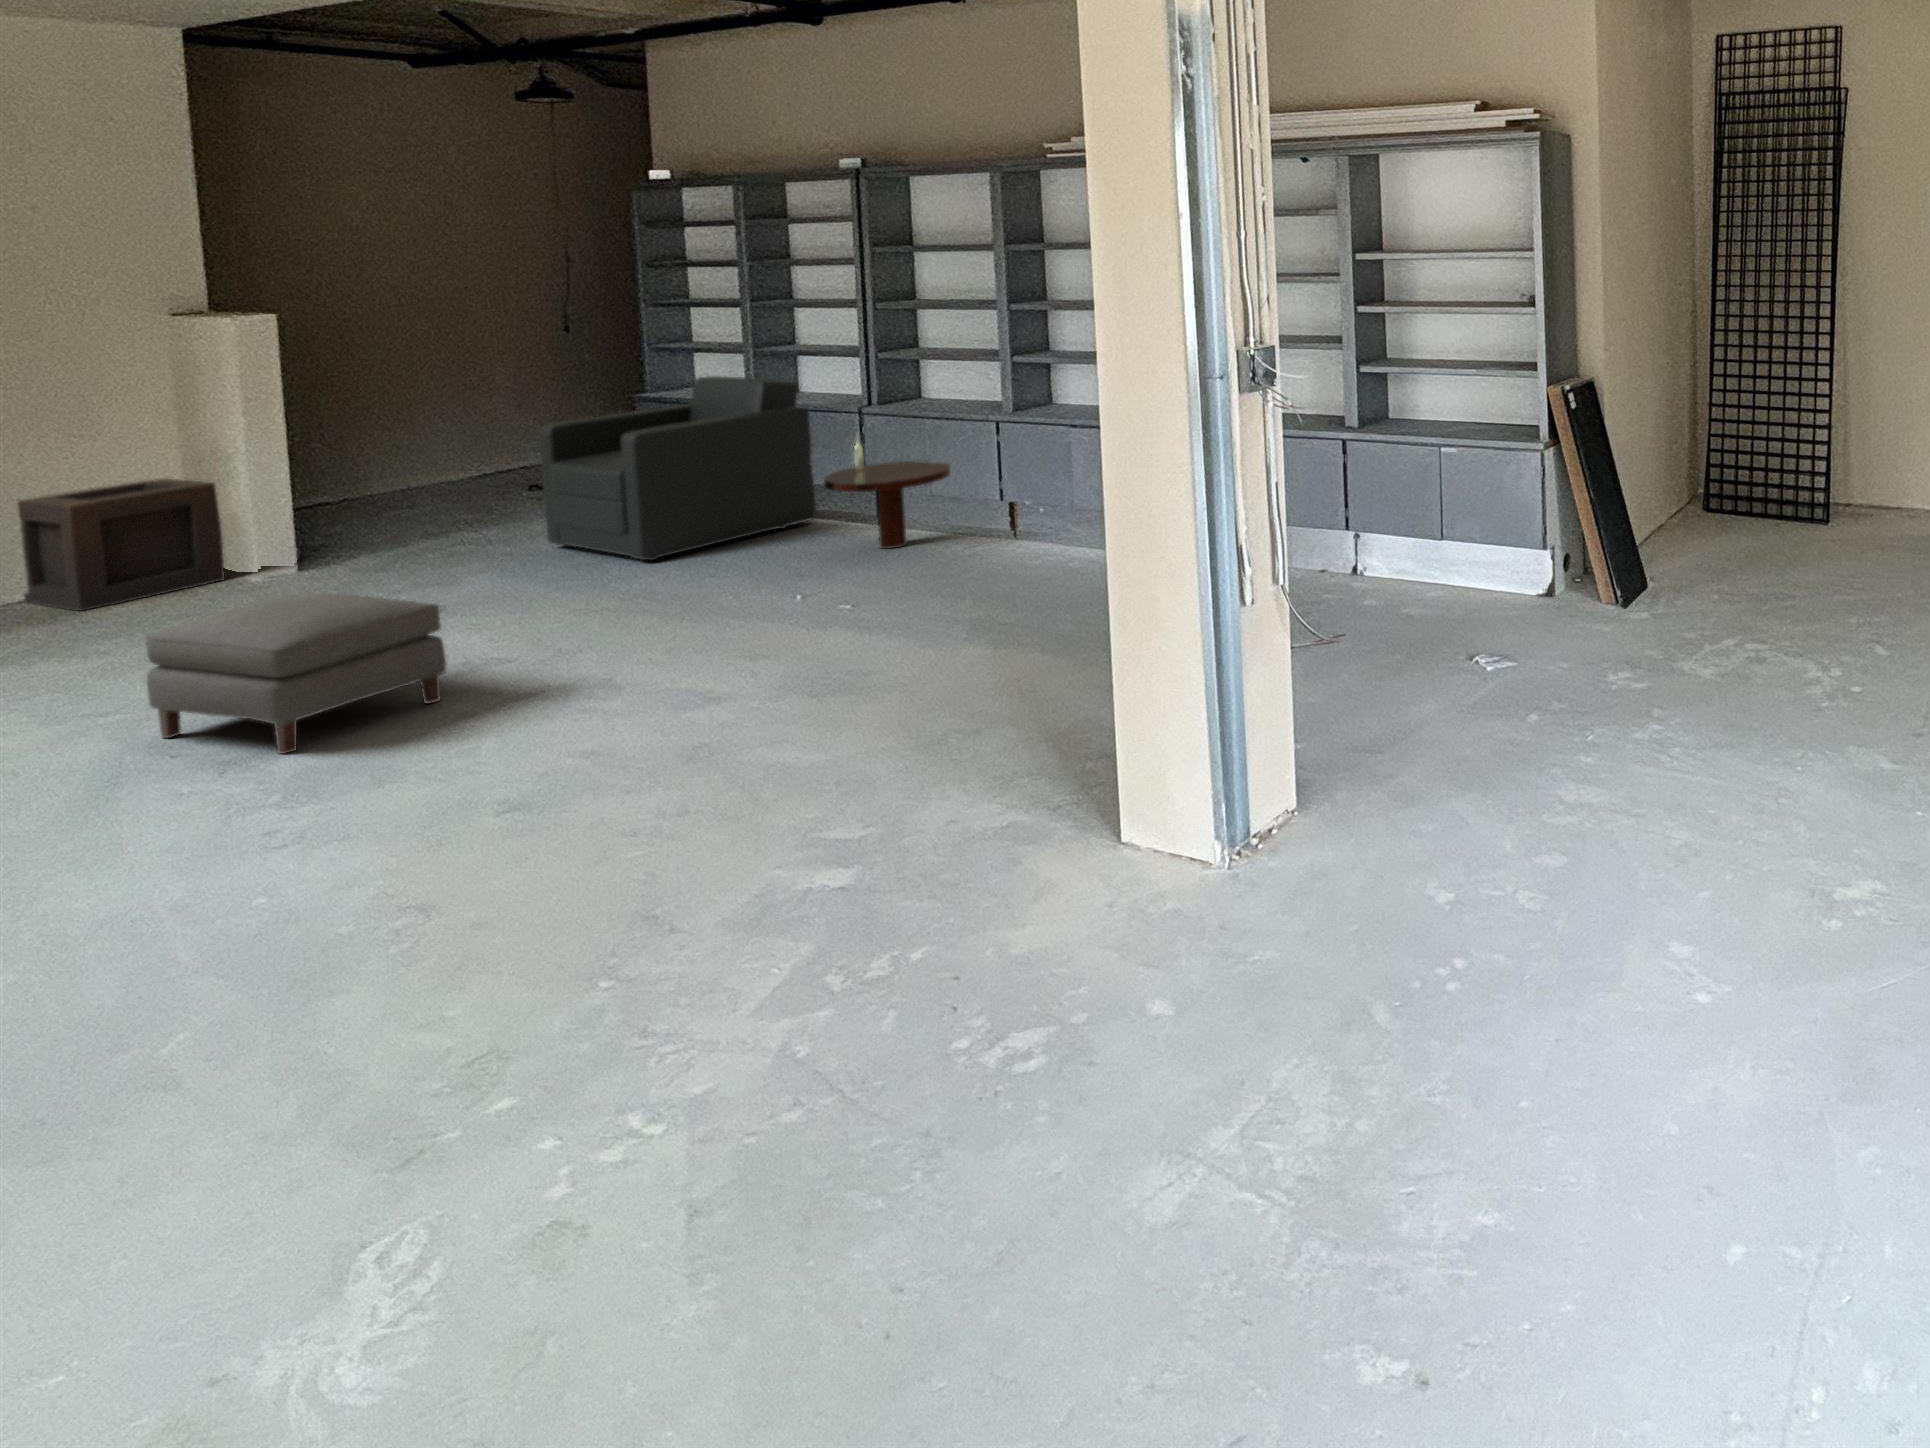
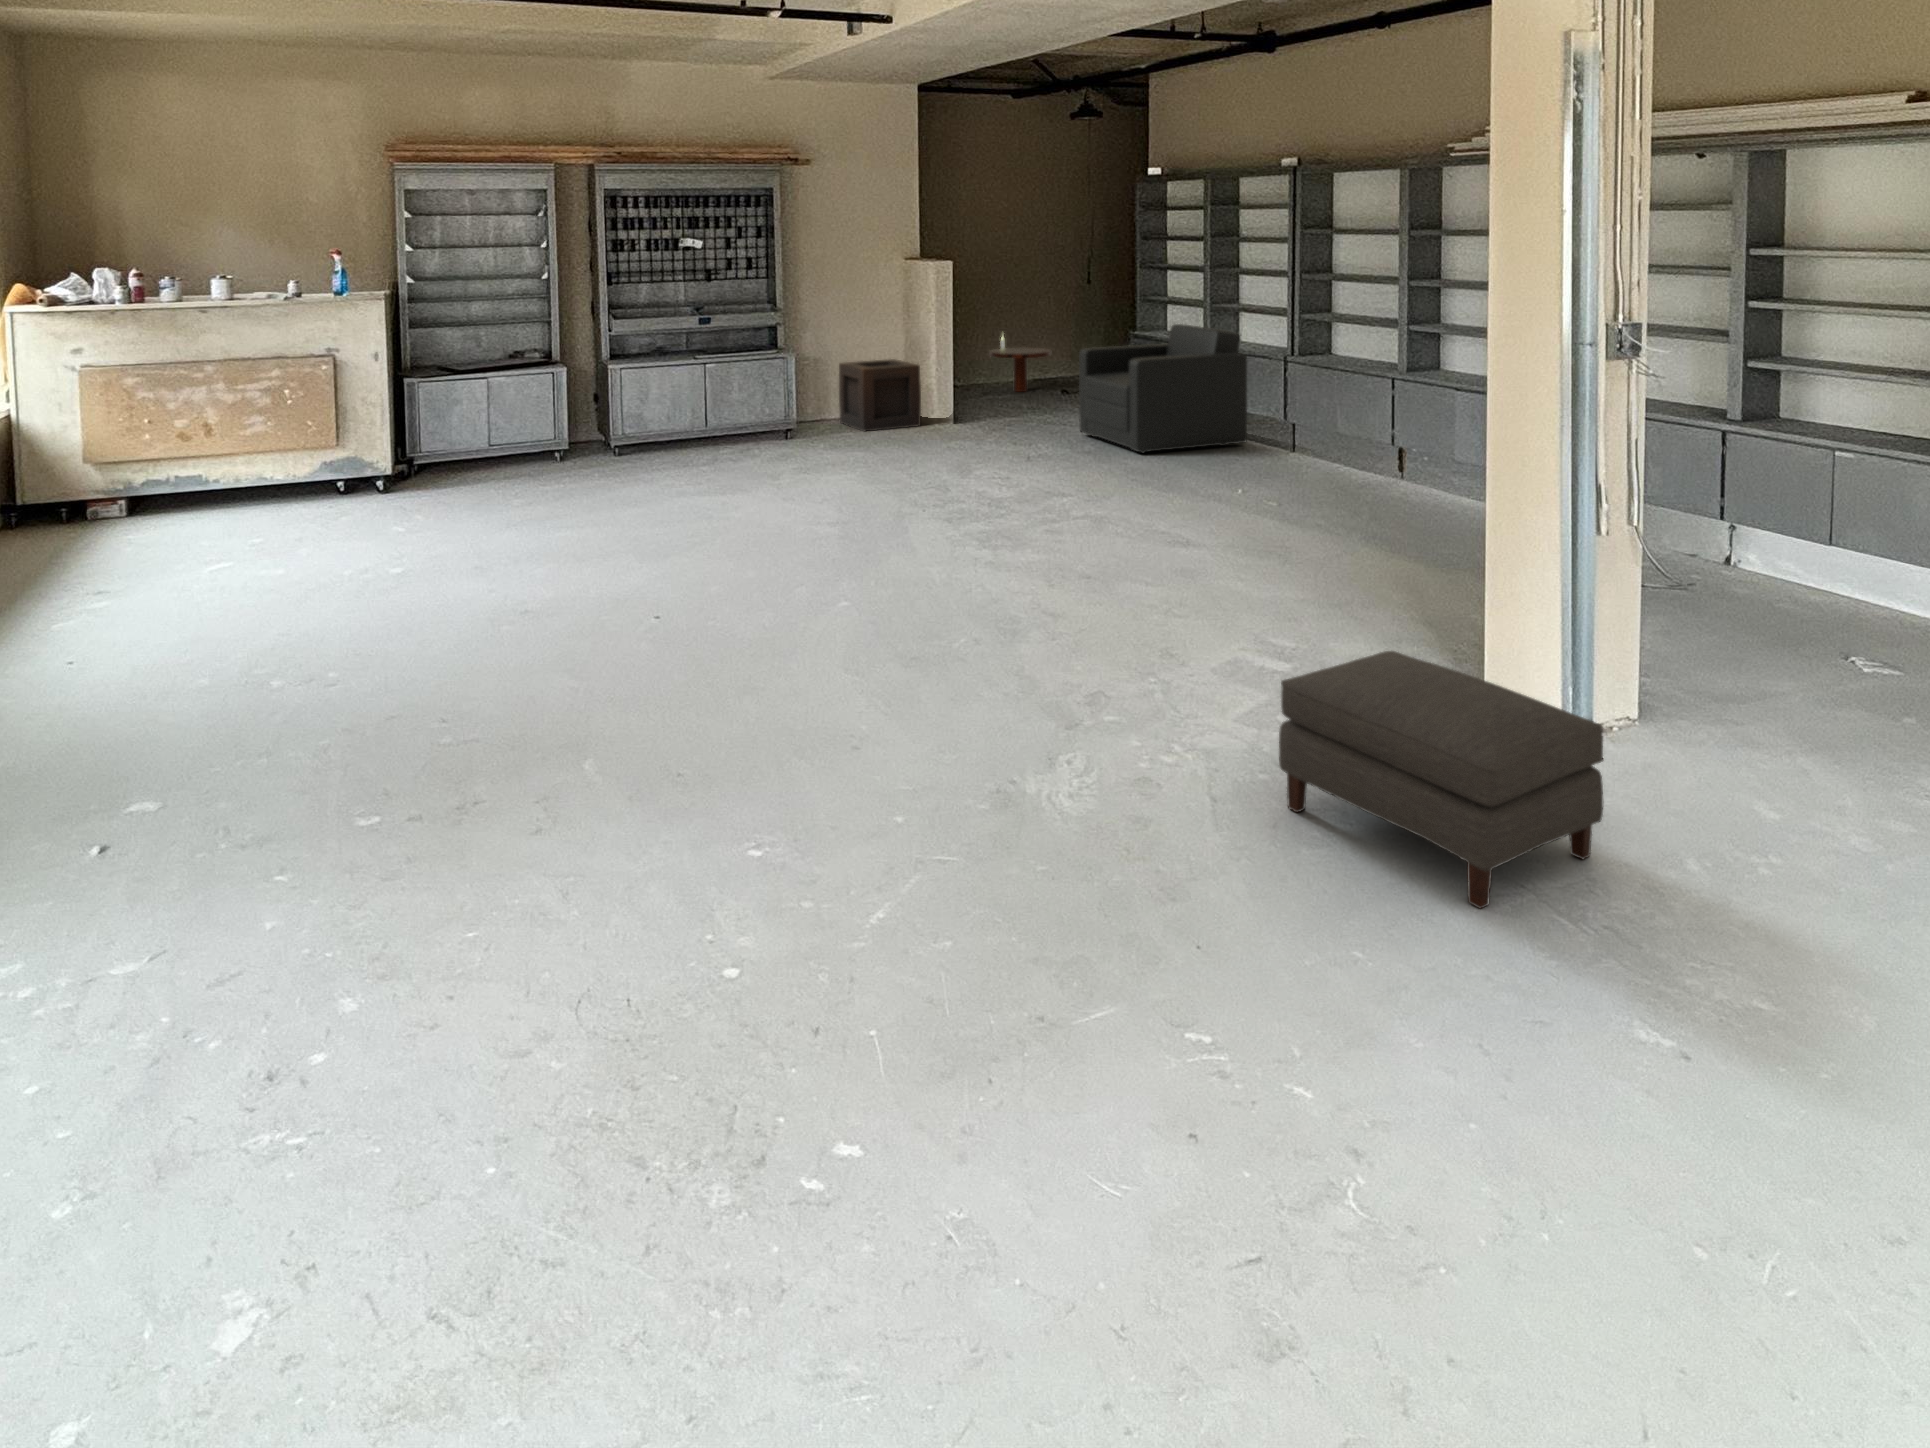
coffee table: present [824,435,951,549] -> present [989,335,1051,392]
ottoman: present [146,594,447,754] -> present [1279,651,1603,909]

